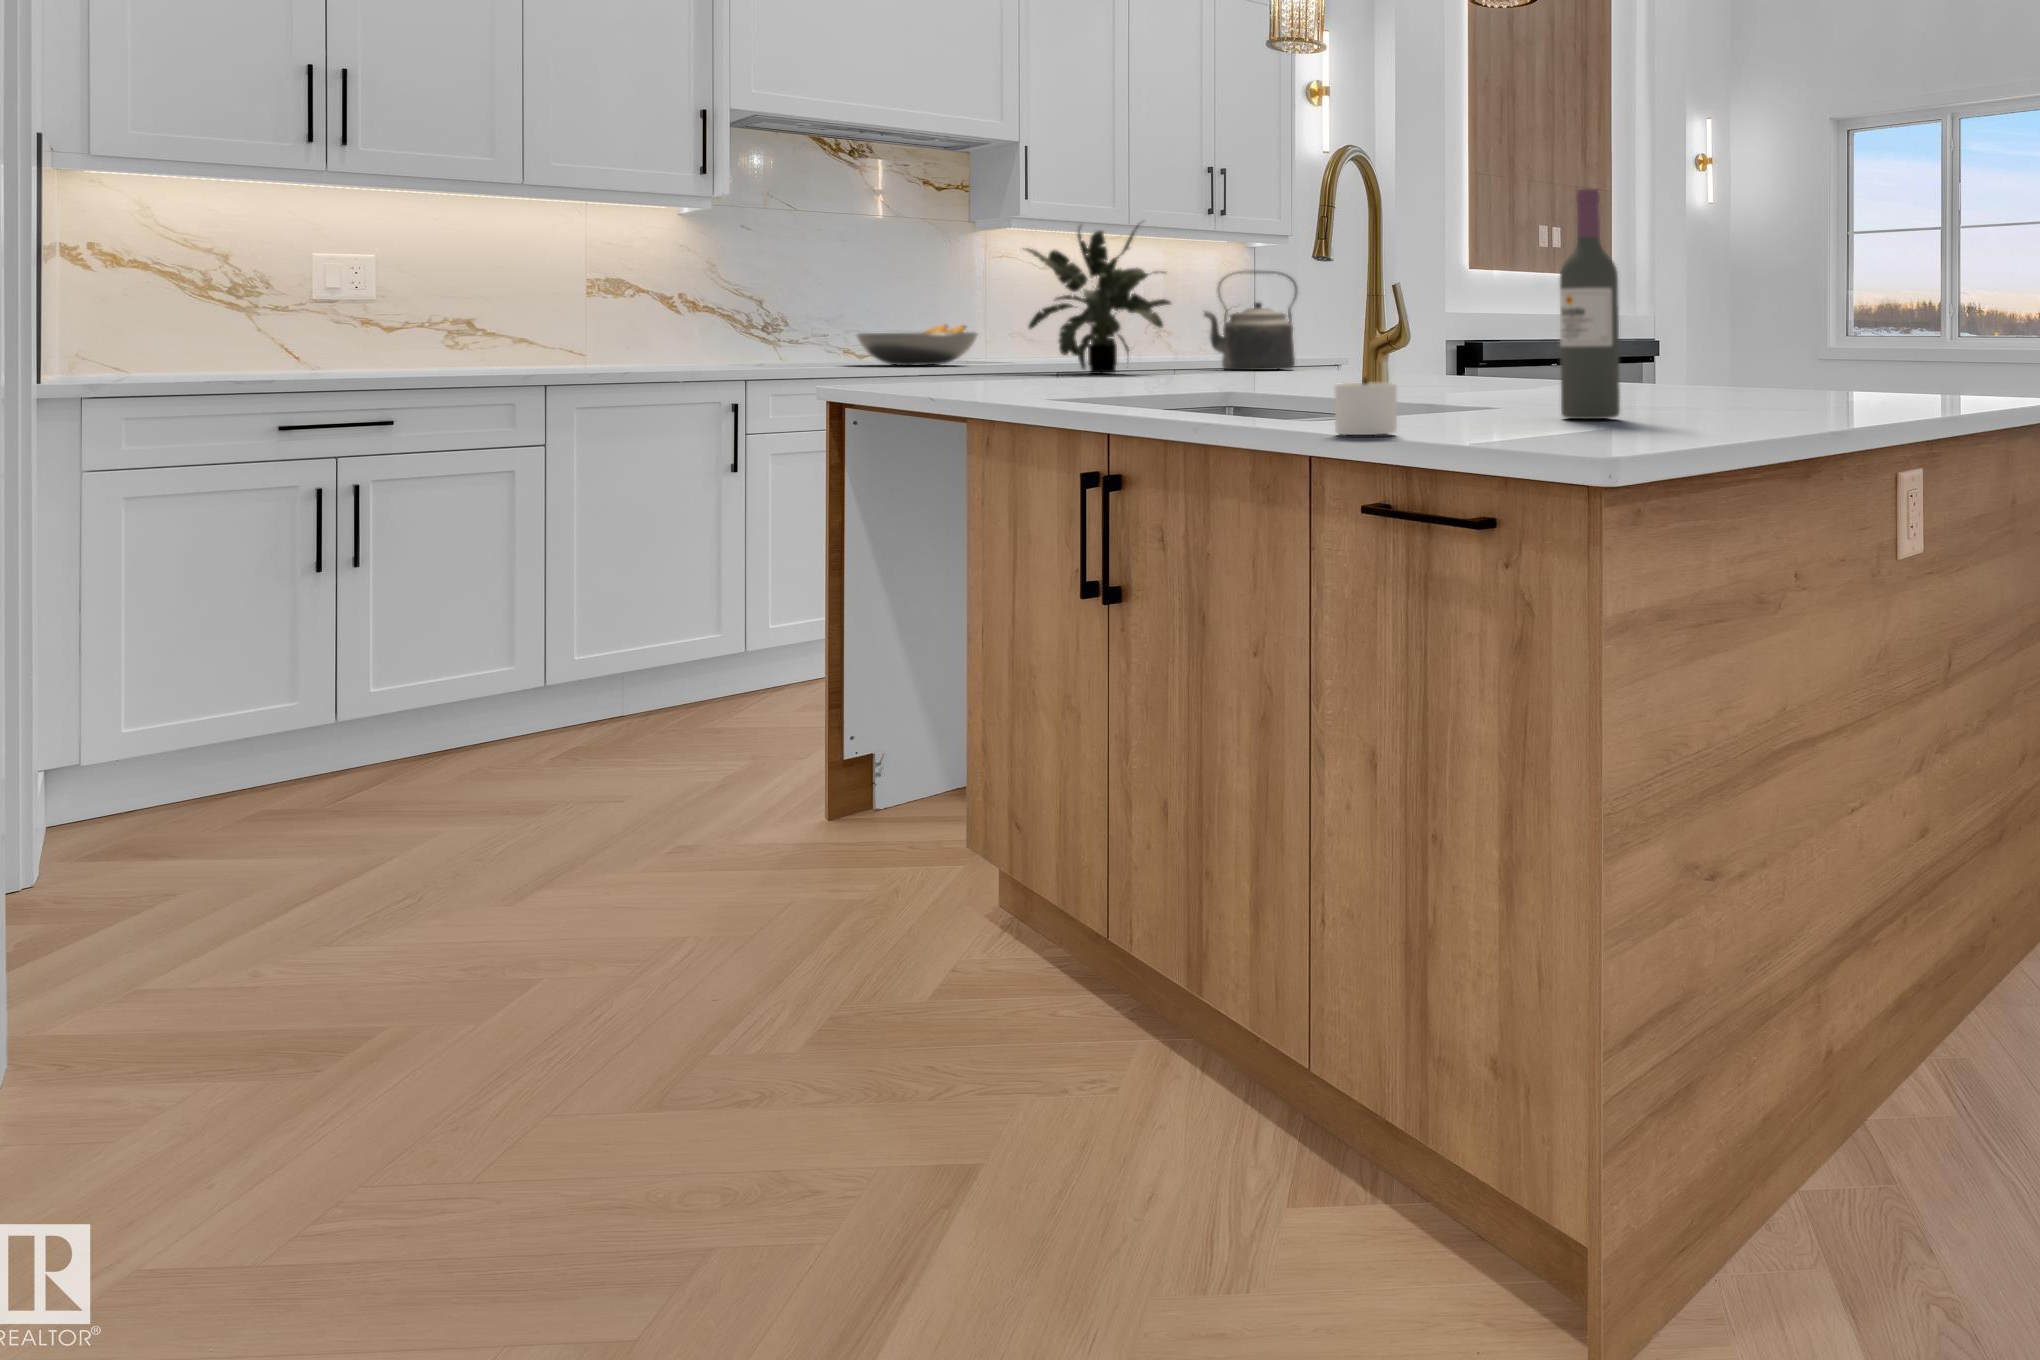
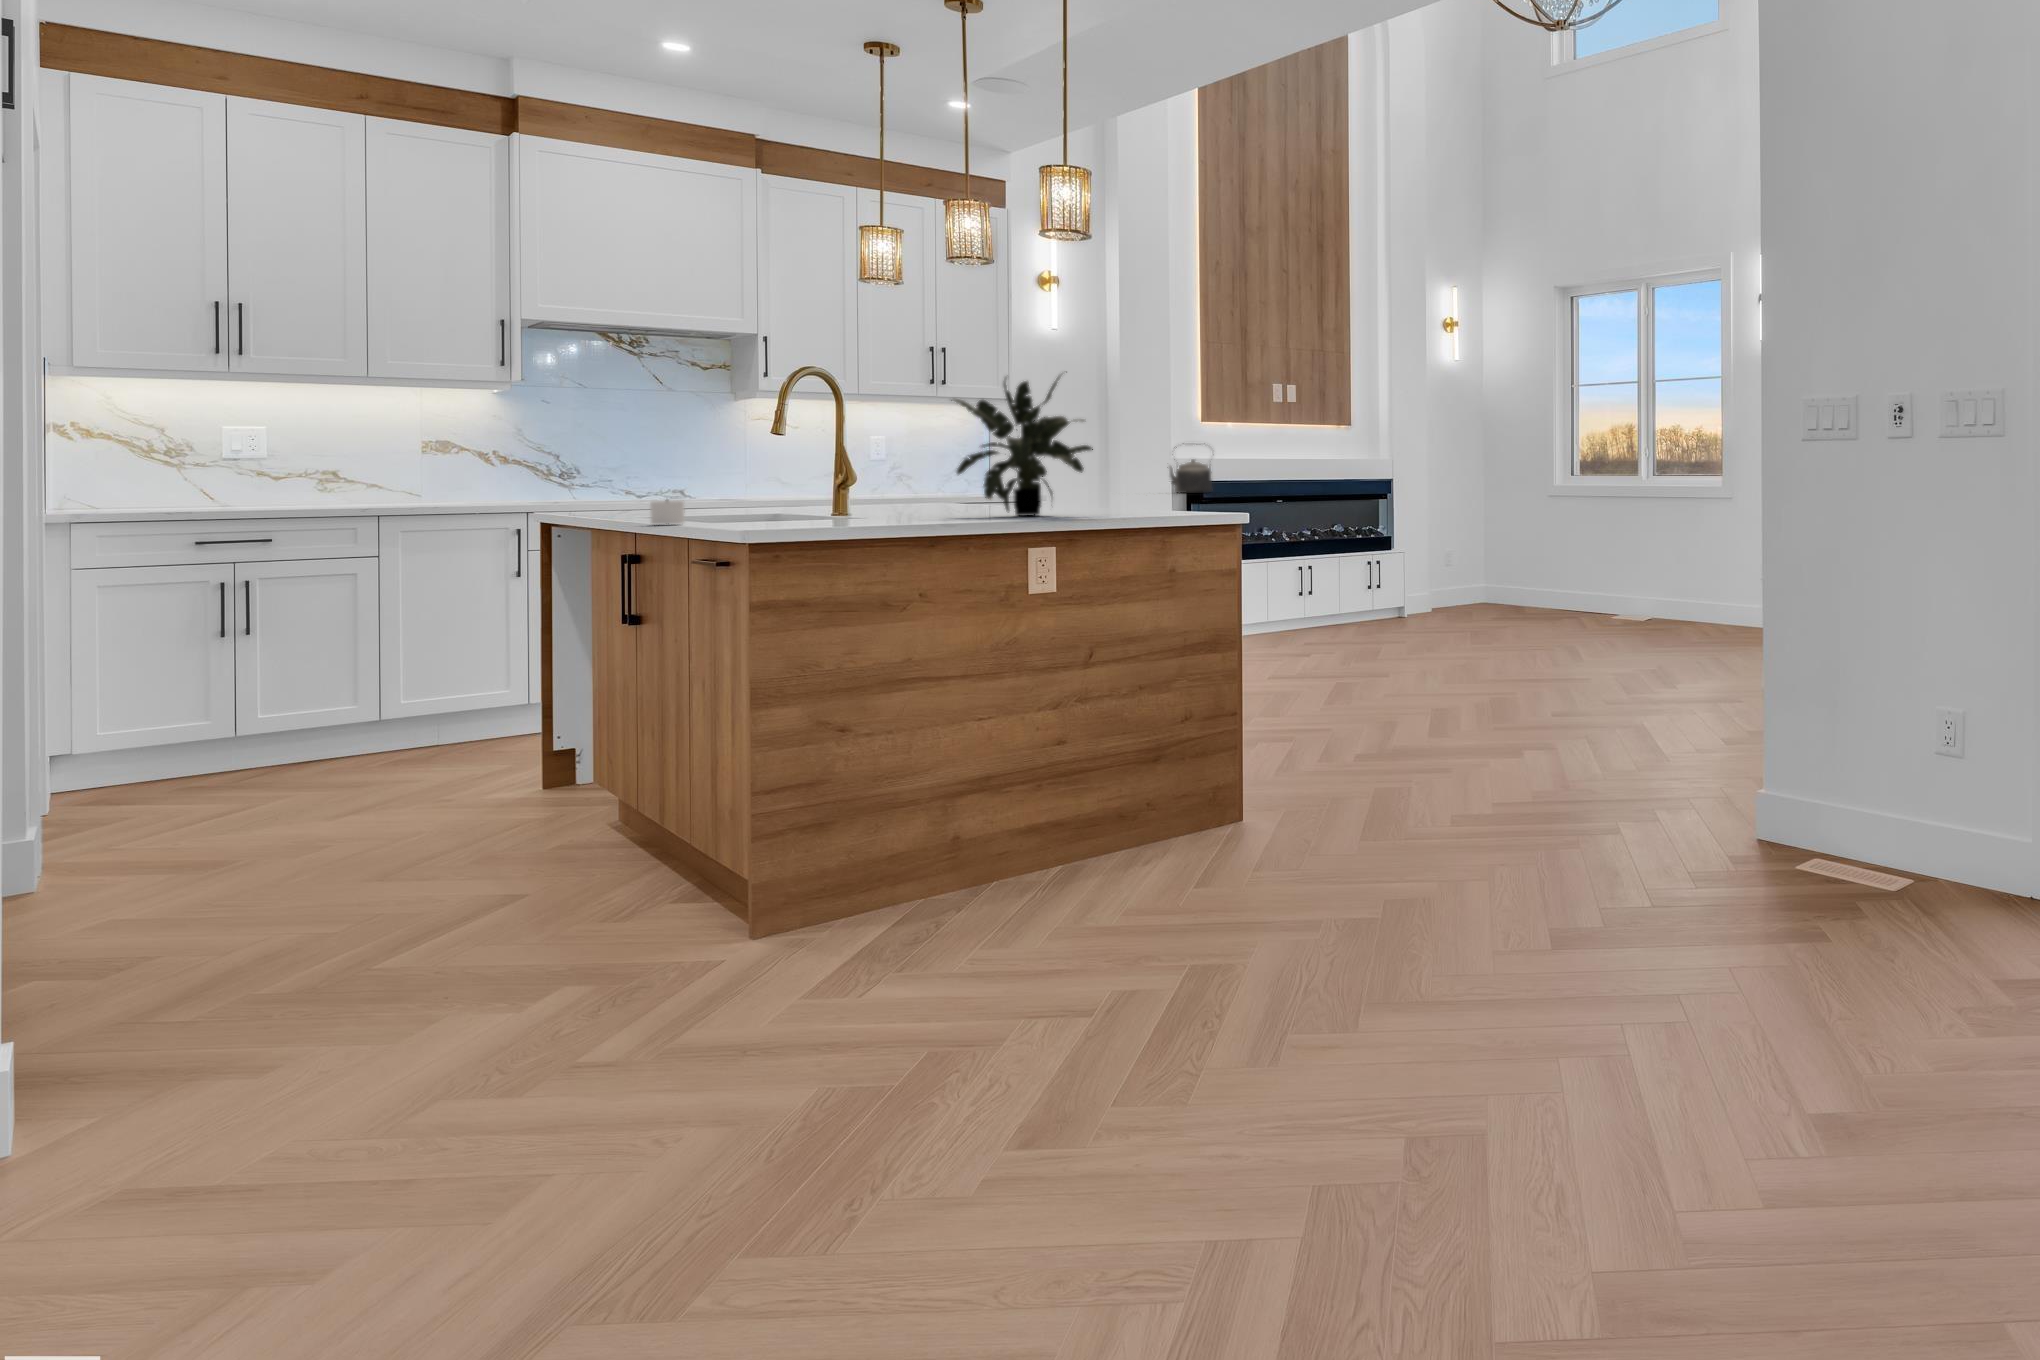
wine bottle: present [1560,189,1620,419] -> none [829,402,864,520]
potted plant: present [1023,226,1170,374] -> present [951,372,1093,516]
kettle: present [1204,270,1297,370] -> present [1170,443,1212,493]
fruit bowl: present [857,325,977,366] -> none [621,471,718,501]

